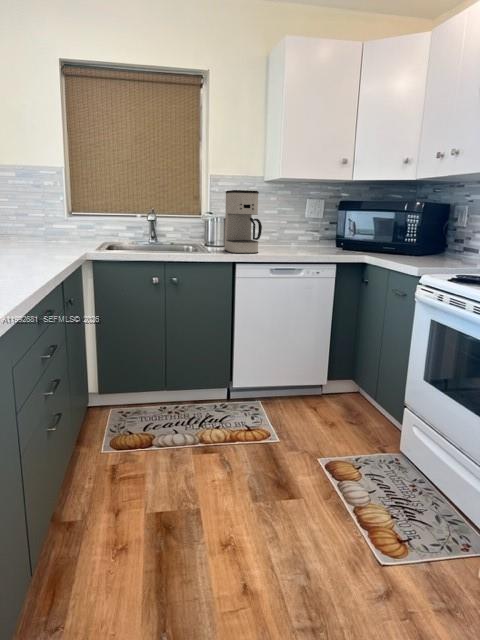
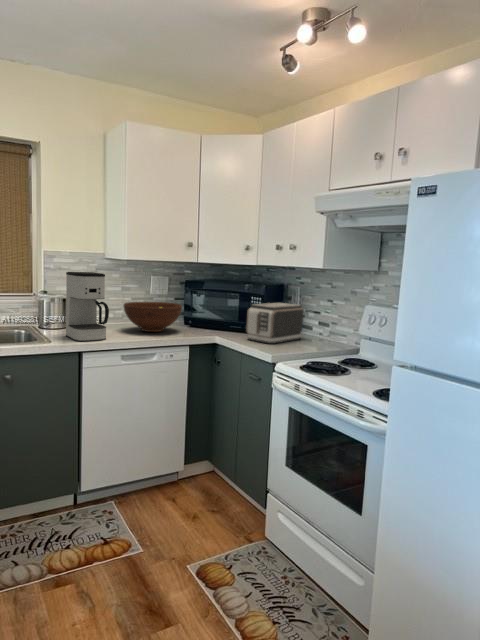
toaster: none [397,221,465,261] -> present [246,303,303,344]
fruit bowl: none [277,223,333,251] -> present [124,302,182,332]

